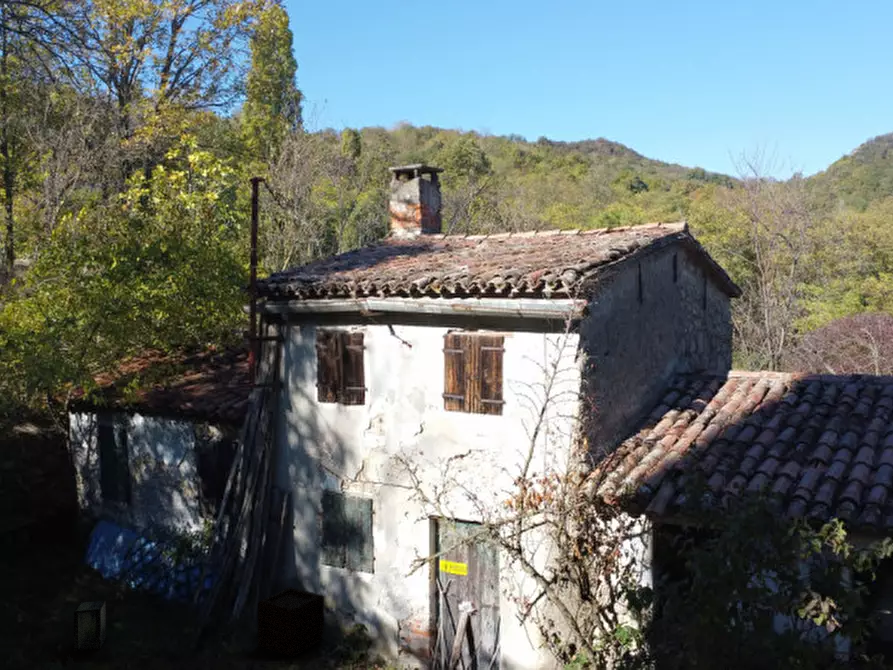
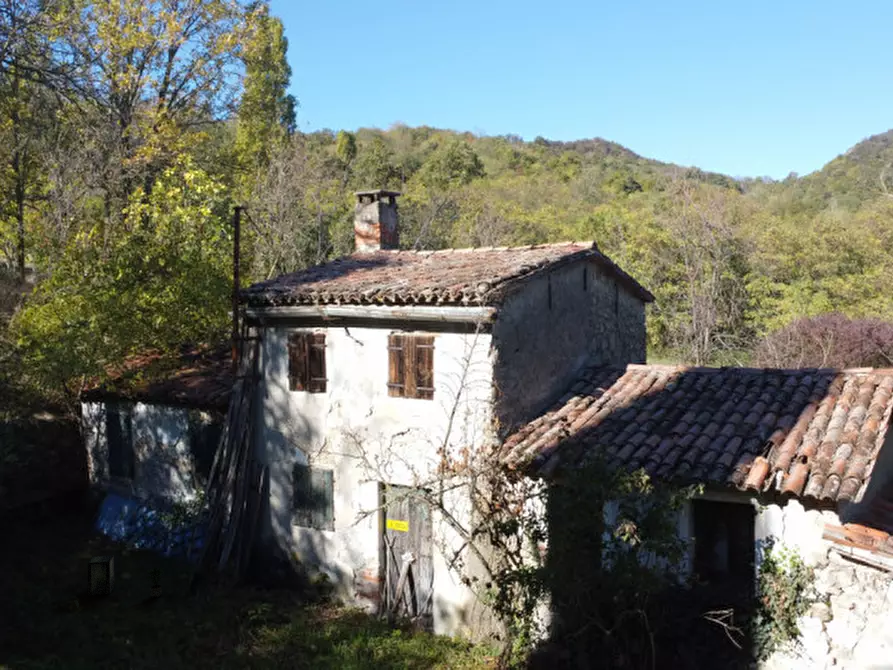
wooden crate: present [258,587,324,657] -> none [240,544,295,600]
potted plant: none [144,615,169,655] -> present [147,568,162,598]

